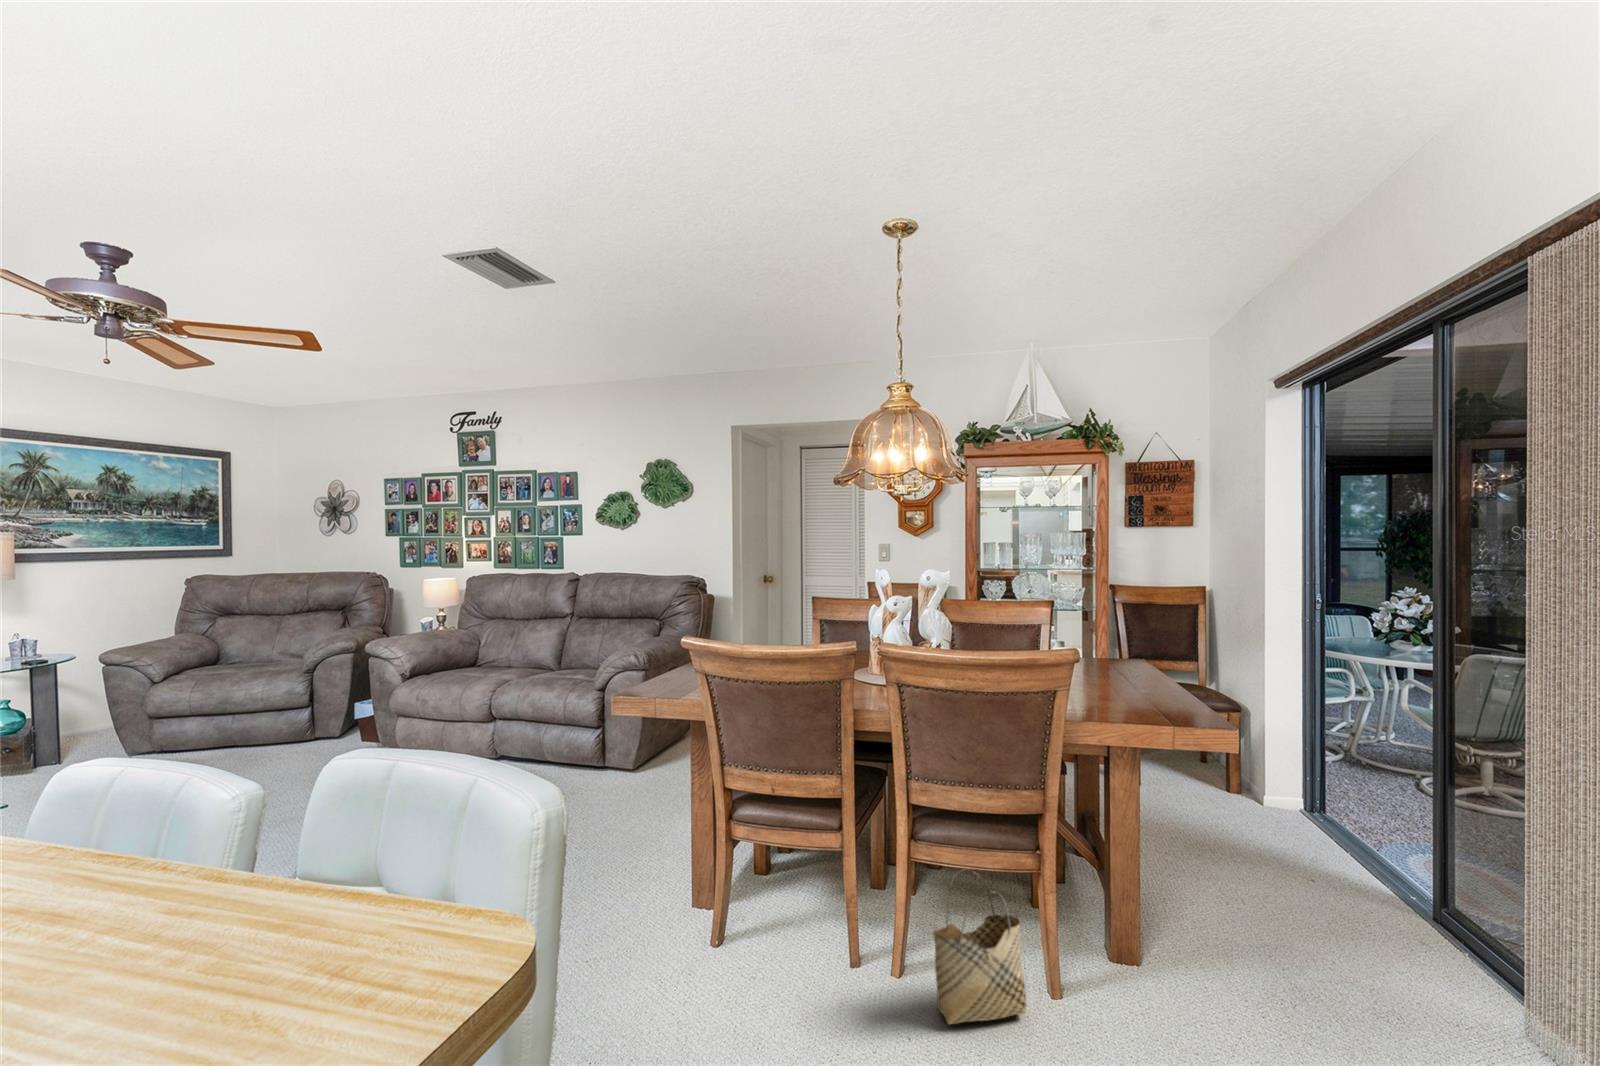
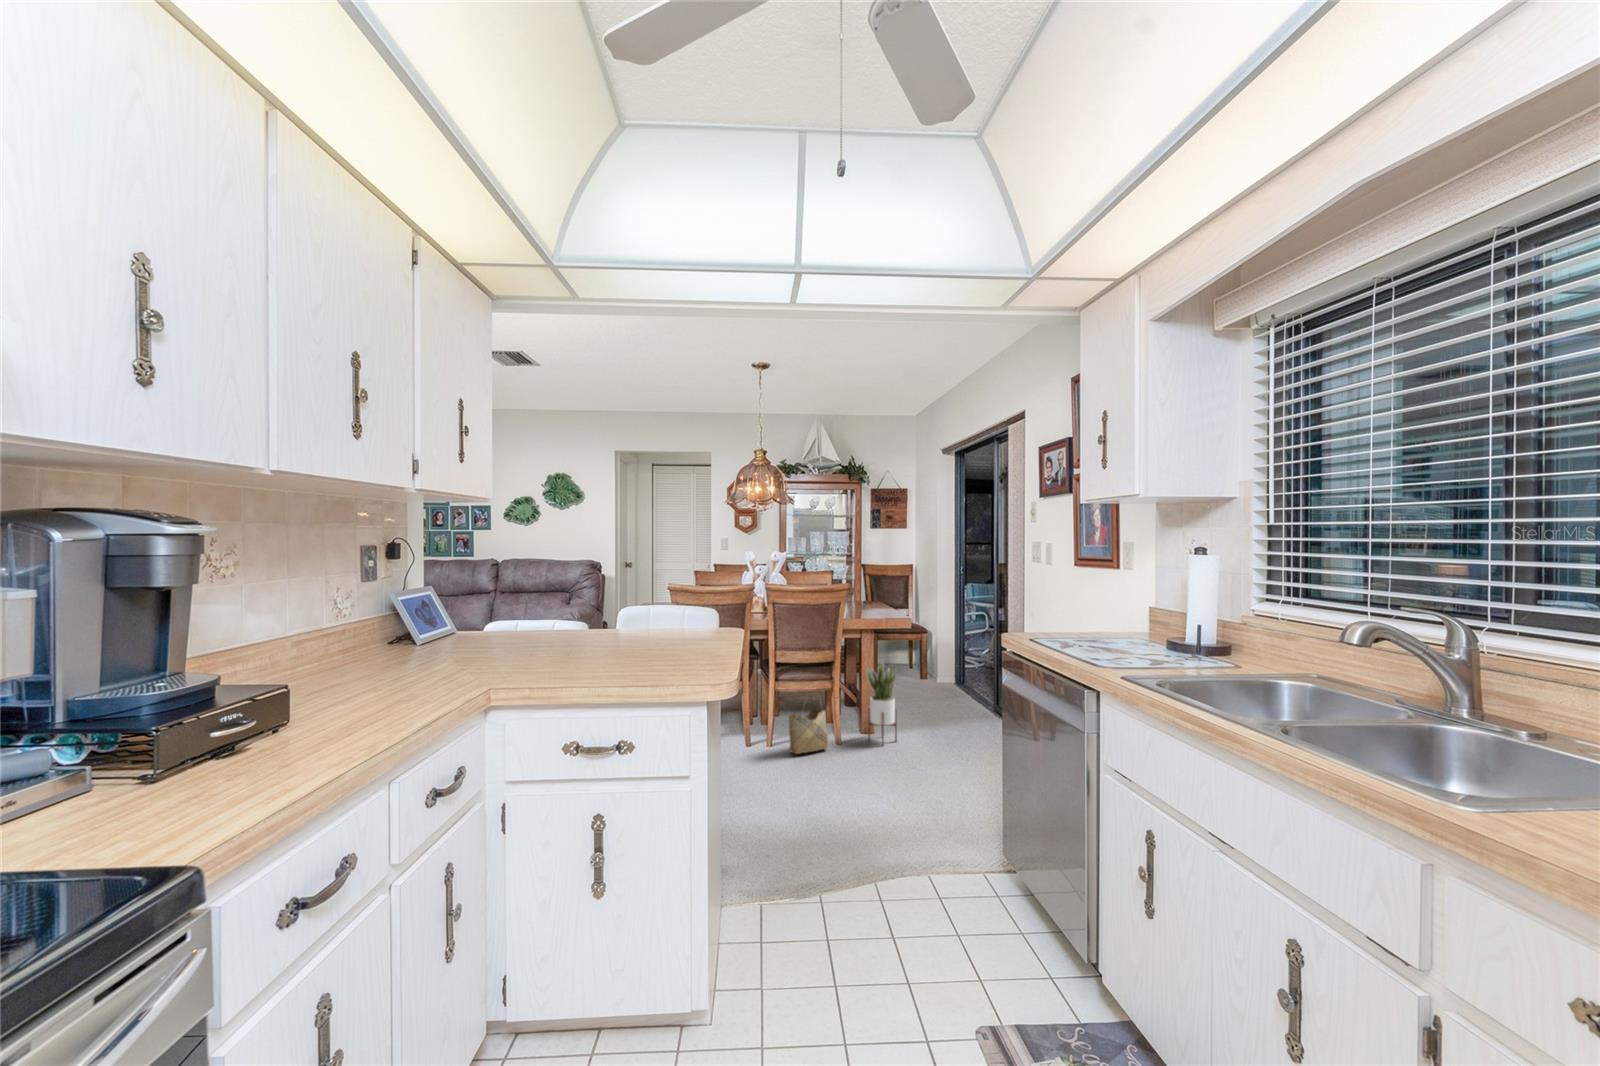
potted plant: none [1112,818,1196,1027] -> present [865,661,897,745]

